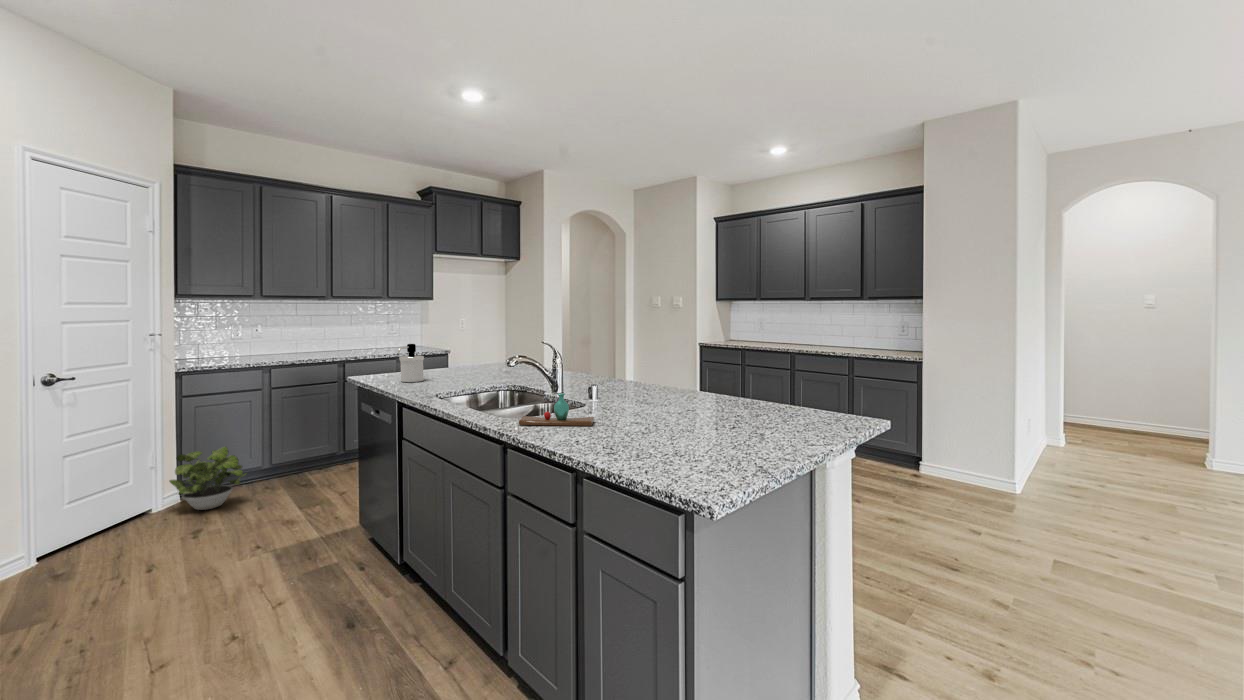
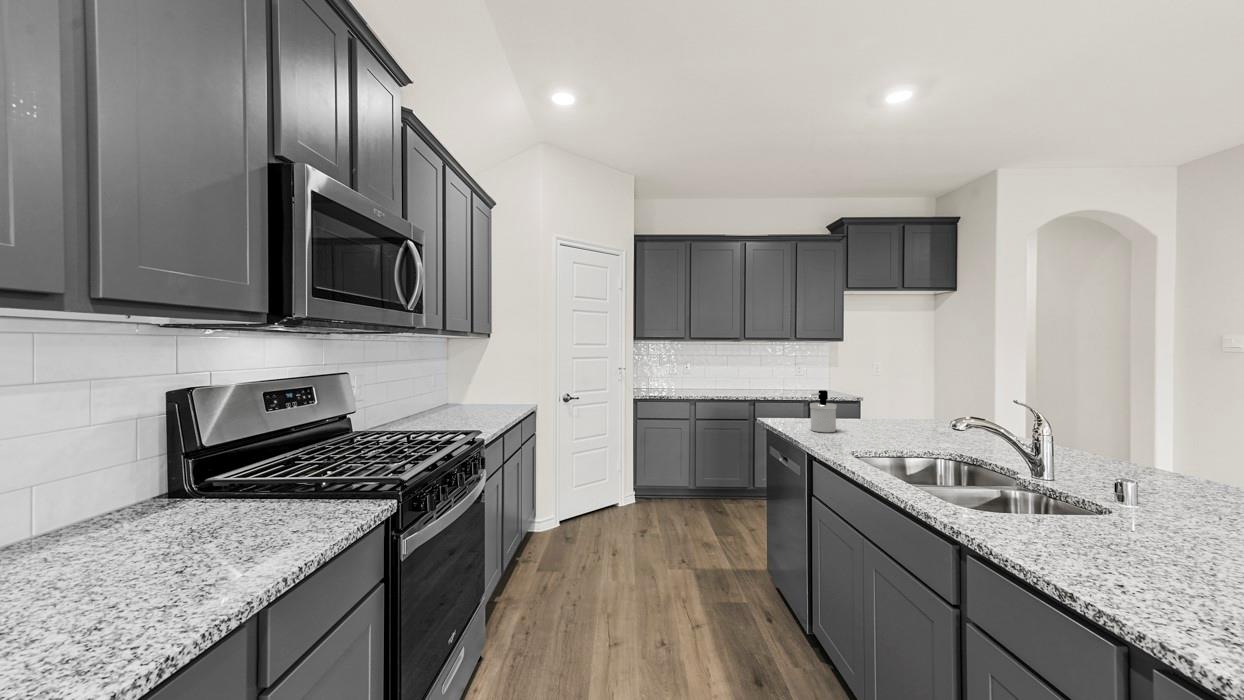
vase: present [519,393,594,426] -> none [1006,504,1186,584]
potted plant: present [170,447,246,510] -> none [628,464,678,513]

